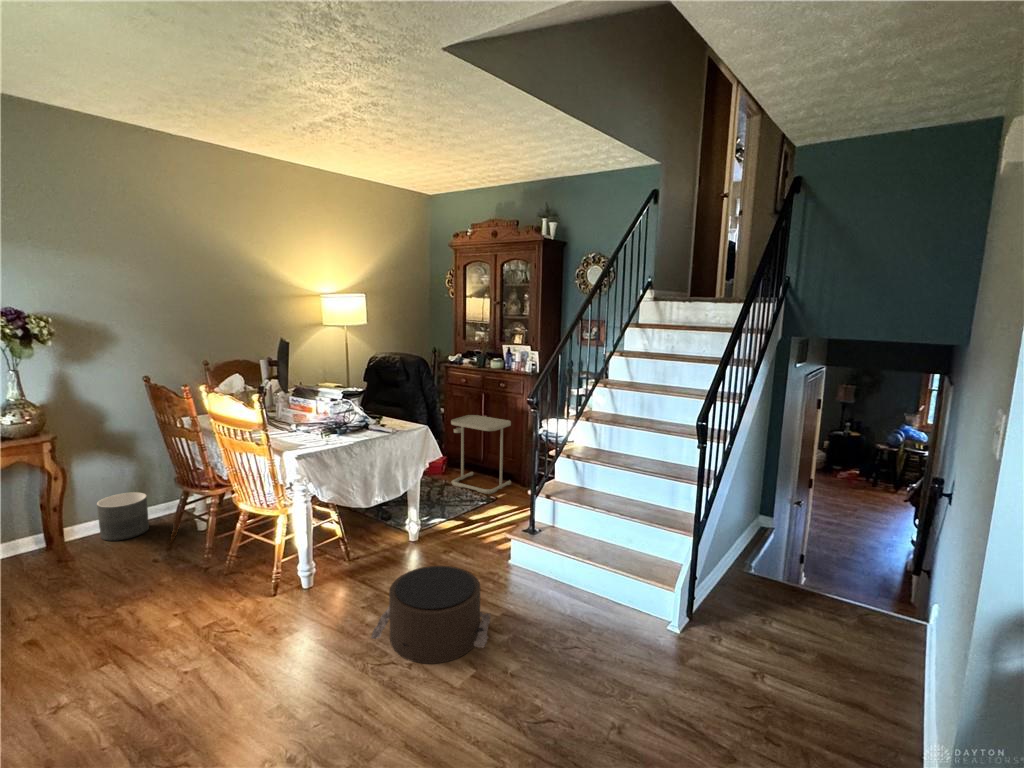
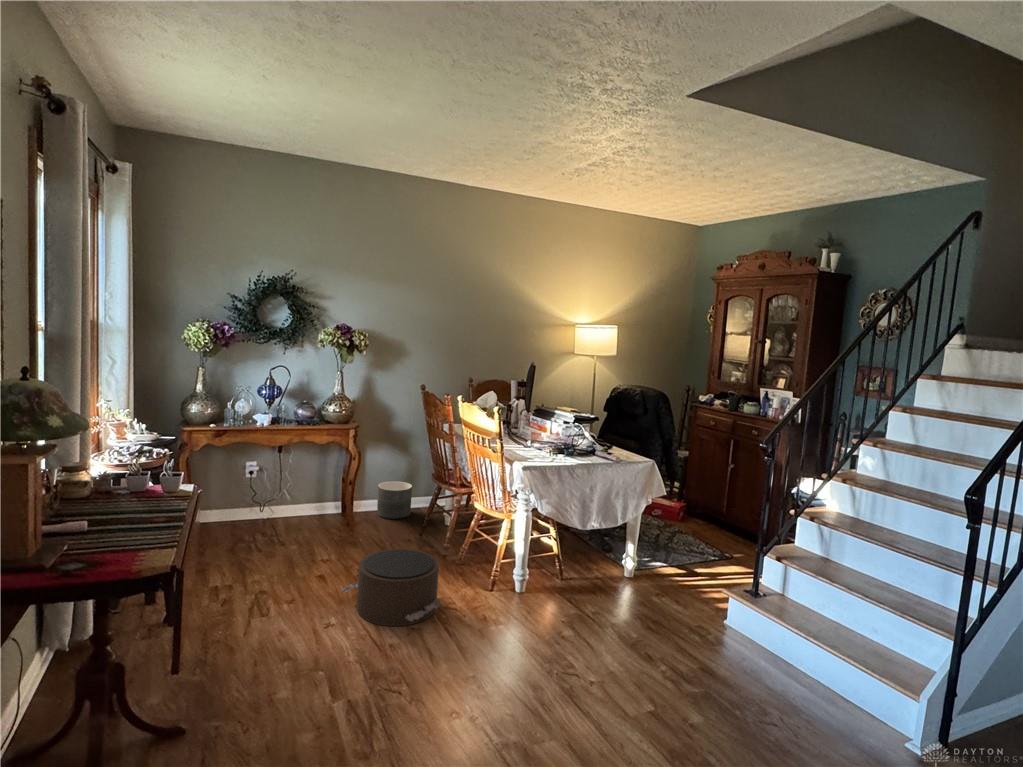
side table: present [451,415,511,494] -> none [683,461,758,551]
pouf: present [371,566,490,664] -> present [341,549,442,626]

